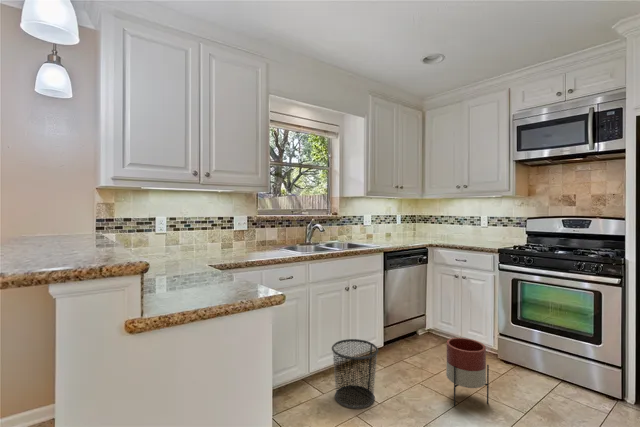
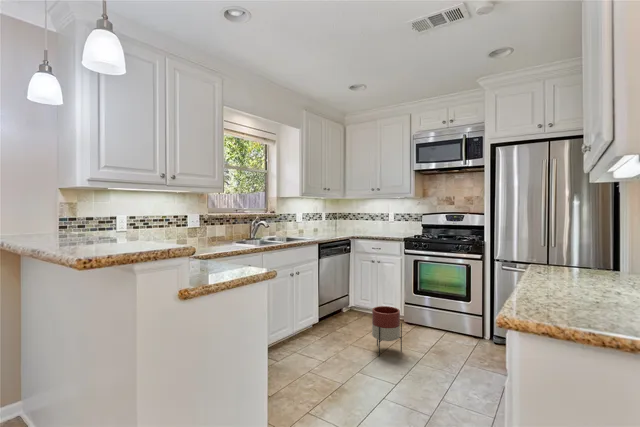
waste bin: present [332,339,378,408] -> none [286,315,323,368]

